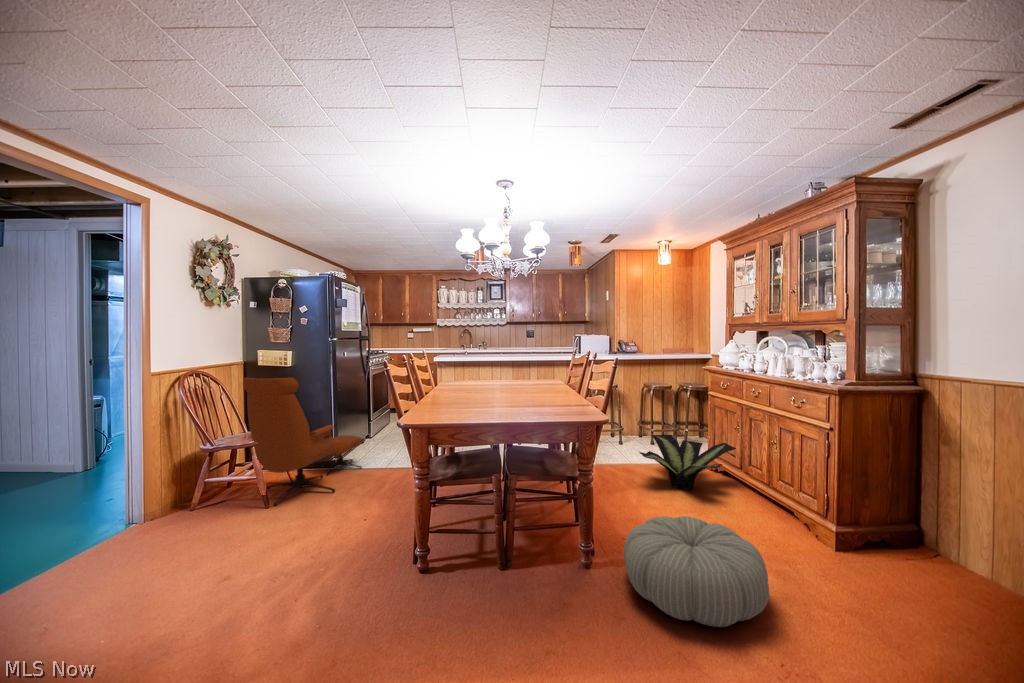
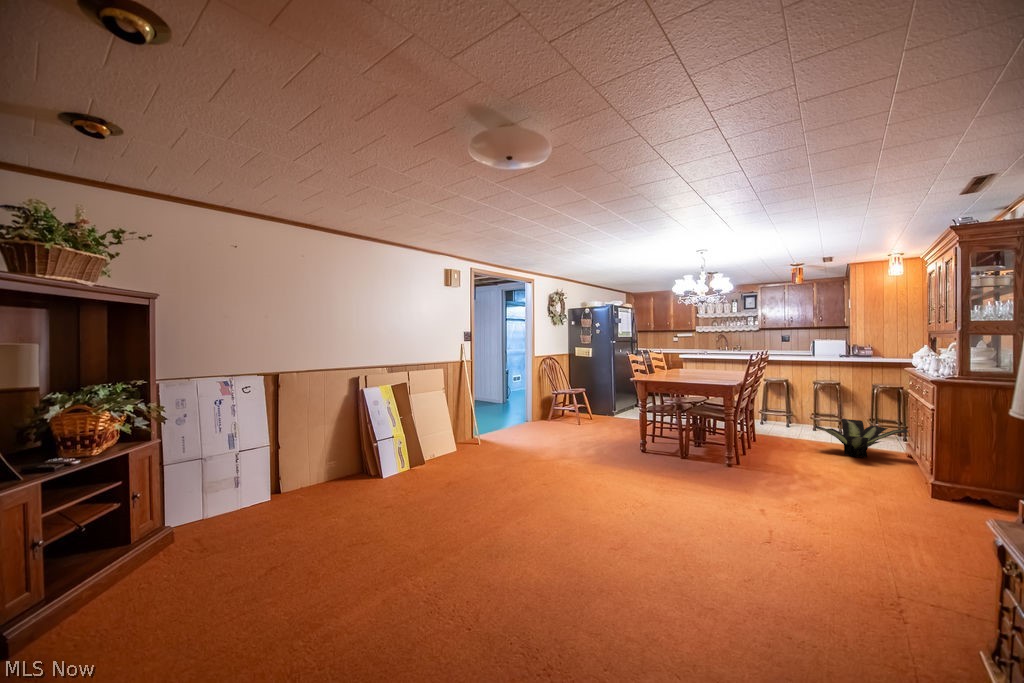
lounge chair: present [243,378,363,506] -> none [570,360,629,424]
pouf: present [624,516,769,627] -> none [741,445,827,490]

